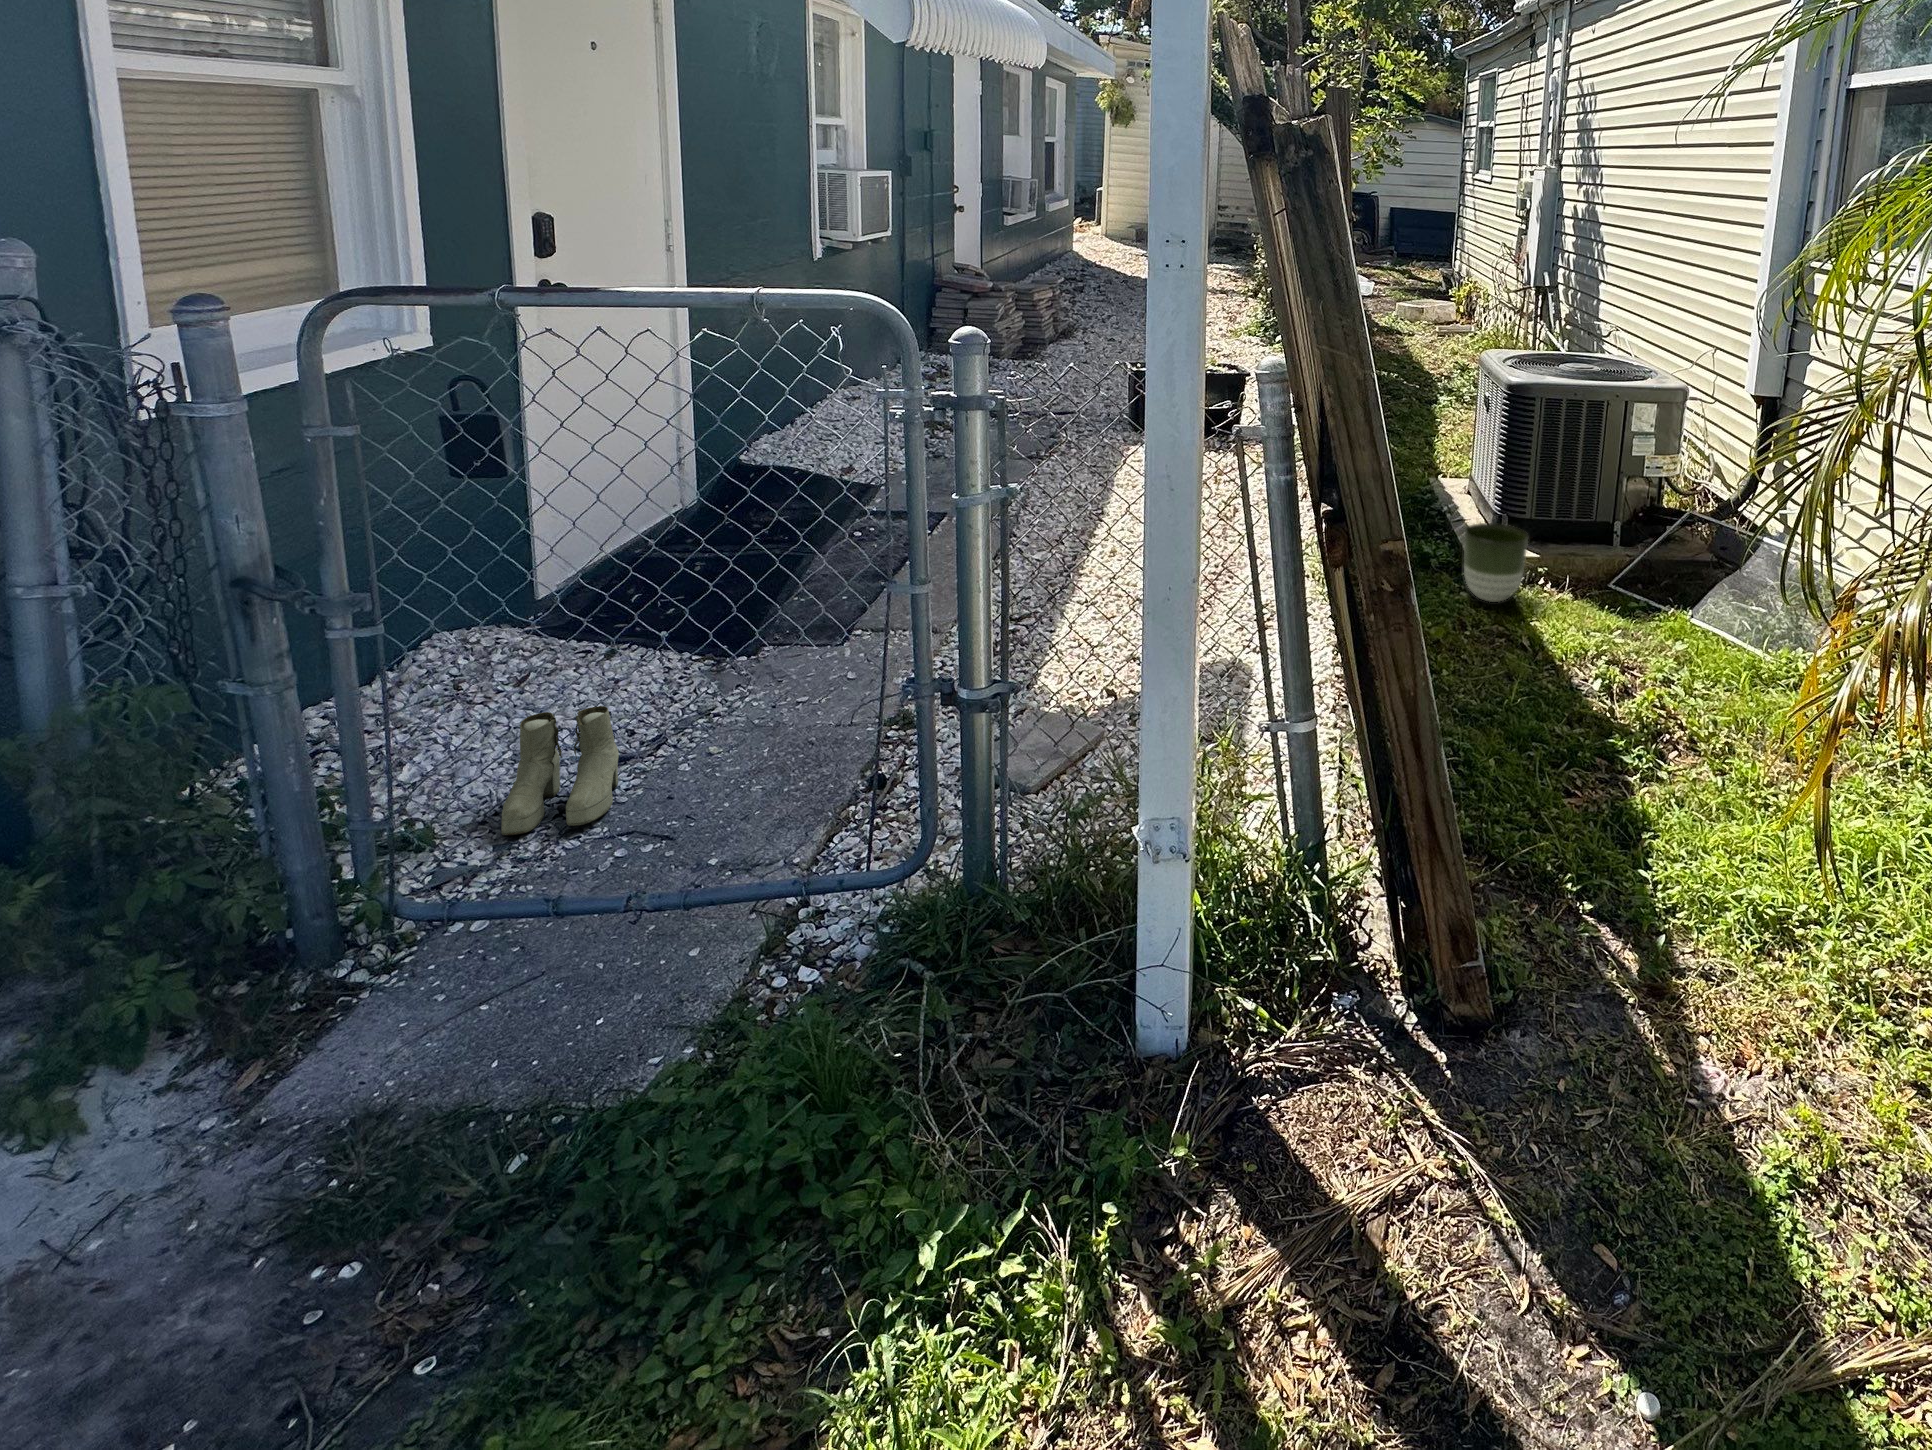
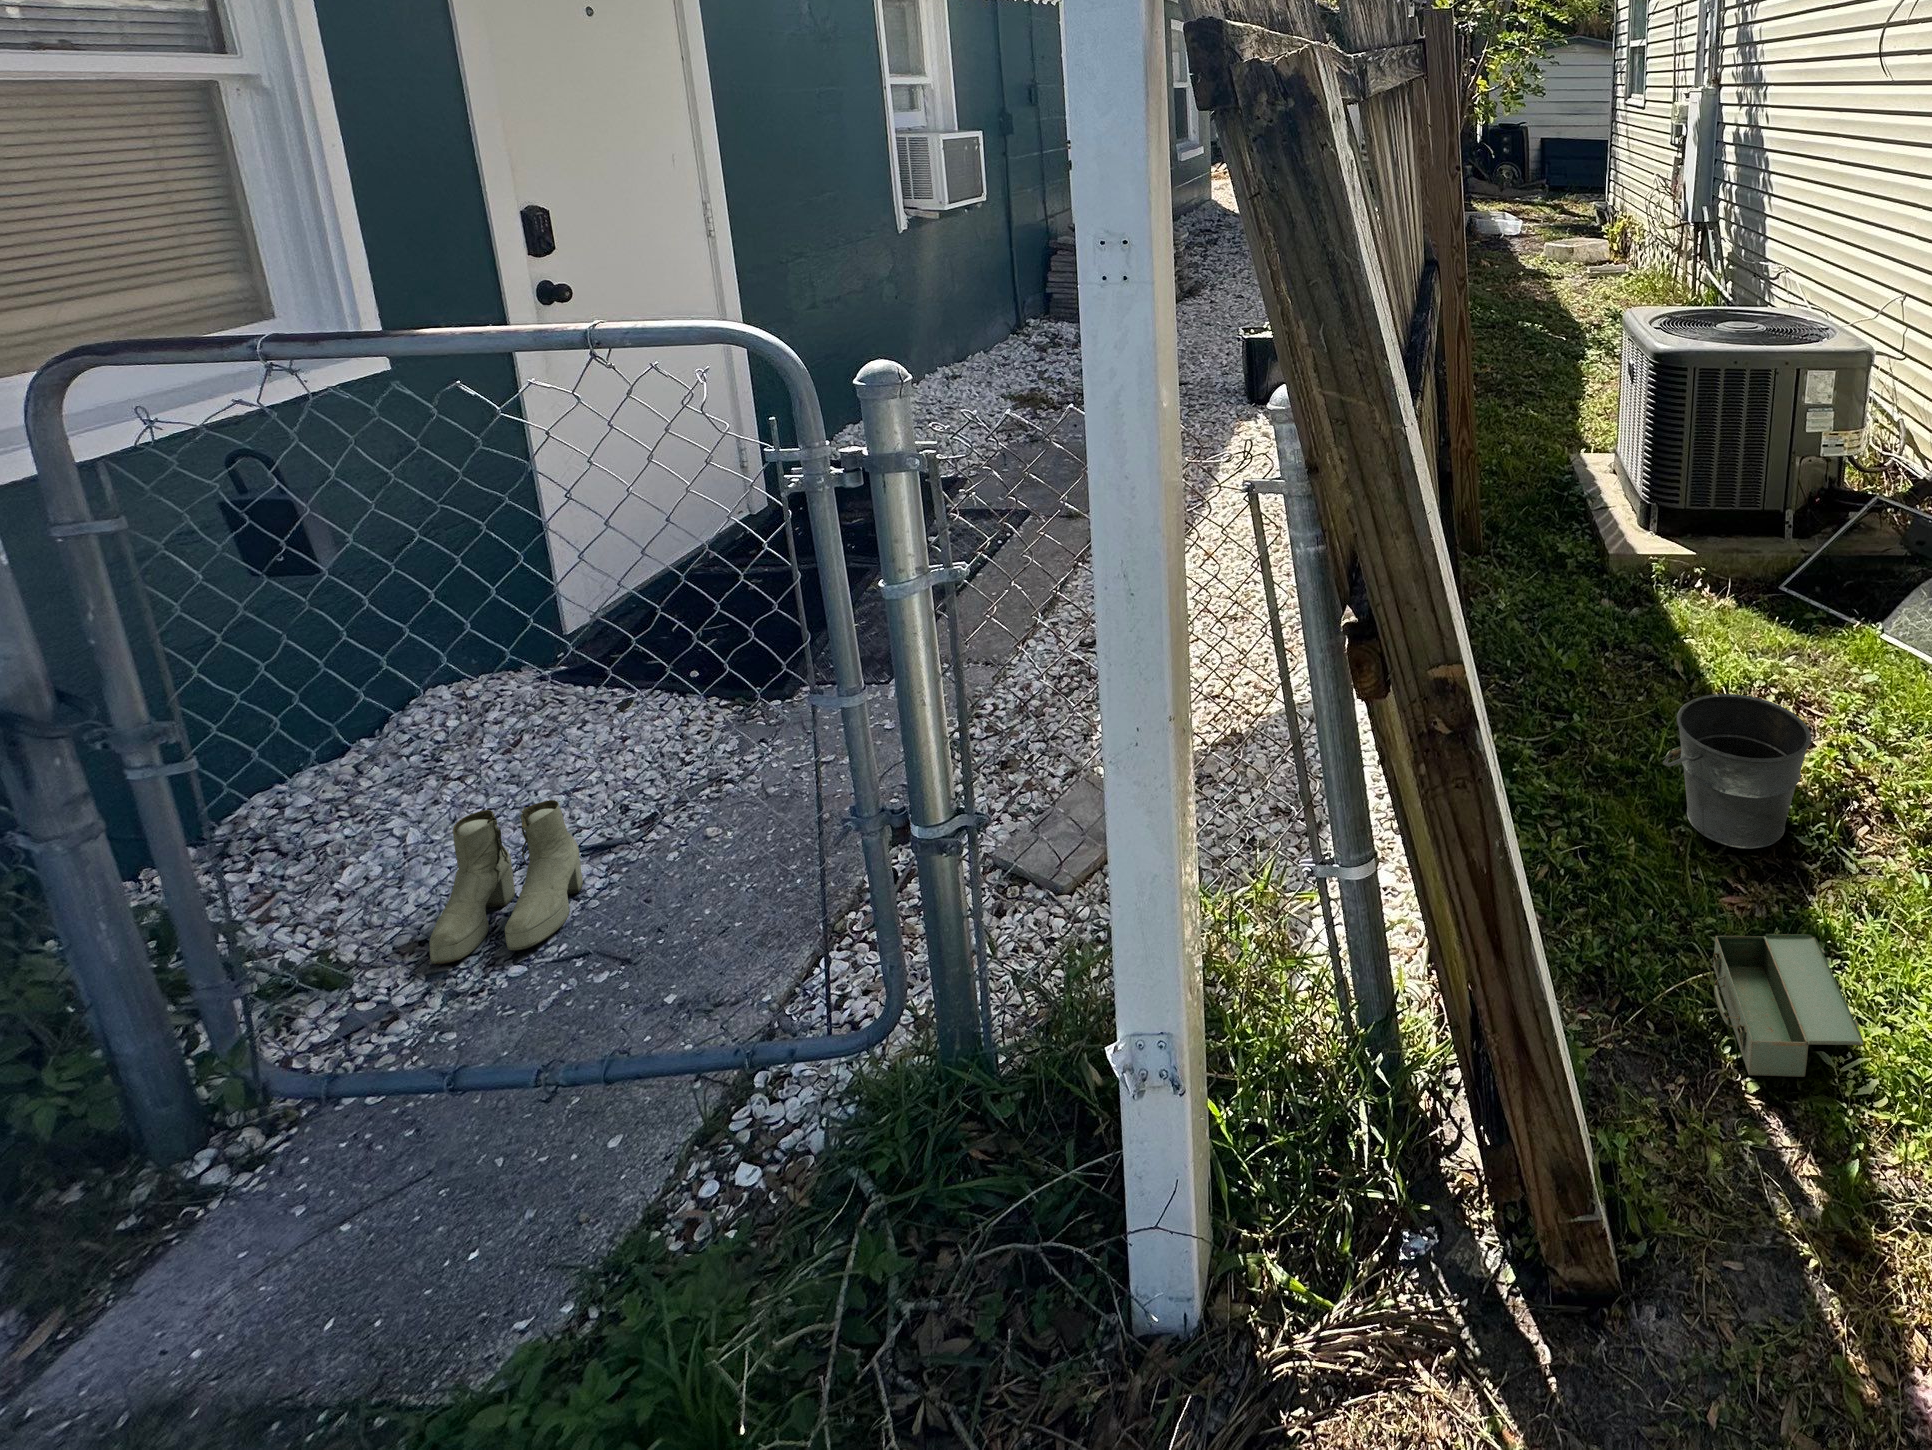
planter: present [1464,523,1528,602] -> none [1604,524,1681,620]
bucket: none [1516,643,1633,761] -> present [1663,694,1811,849]
toolbox: none [1557,809,1668,903] -> present [1713,934,1863,1077]

